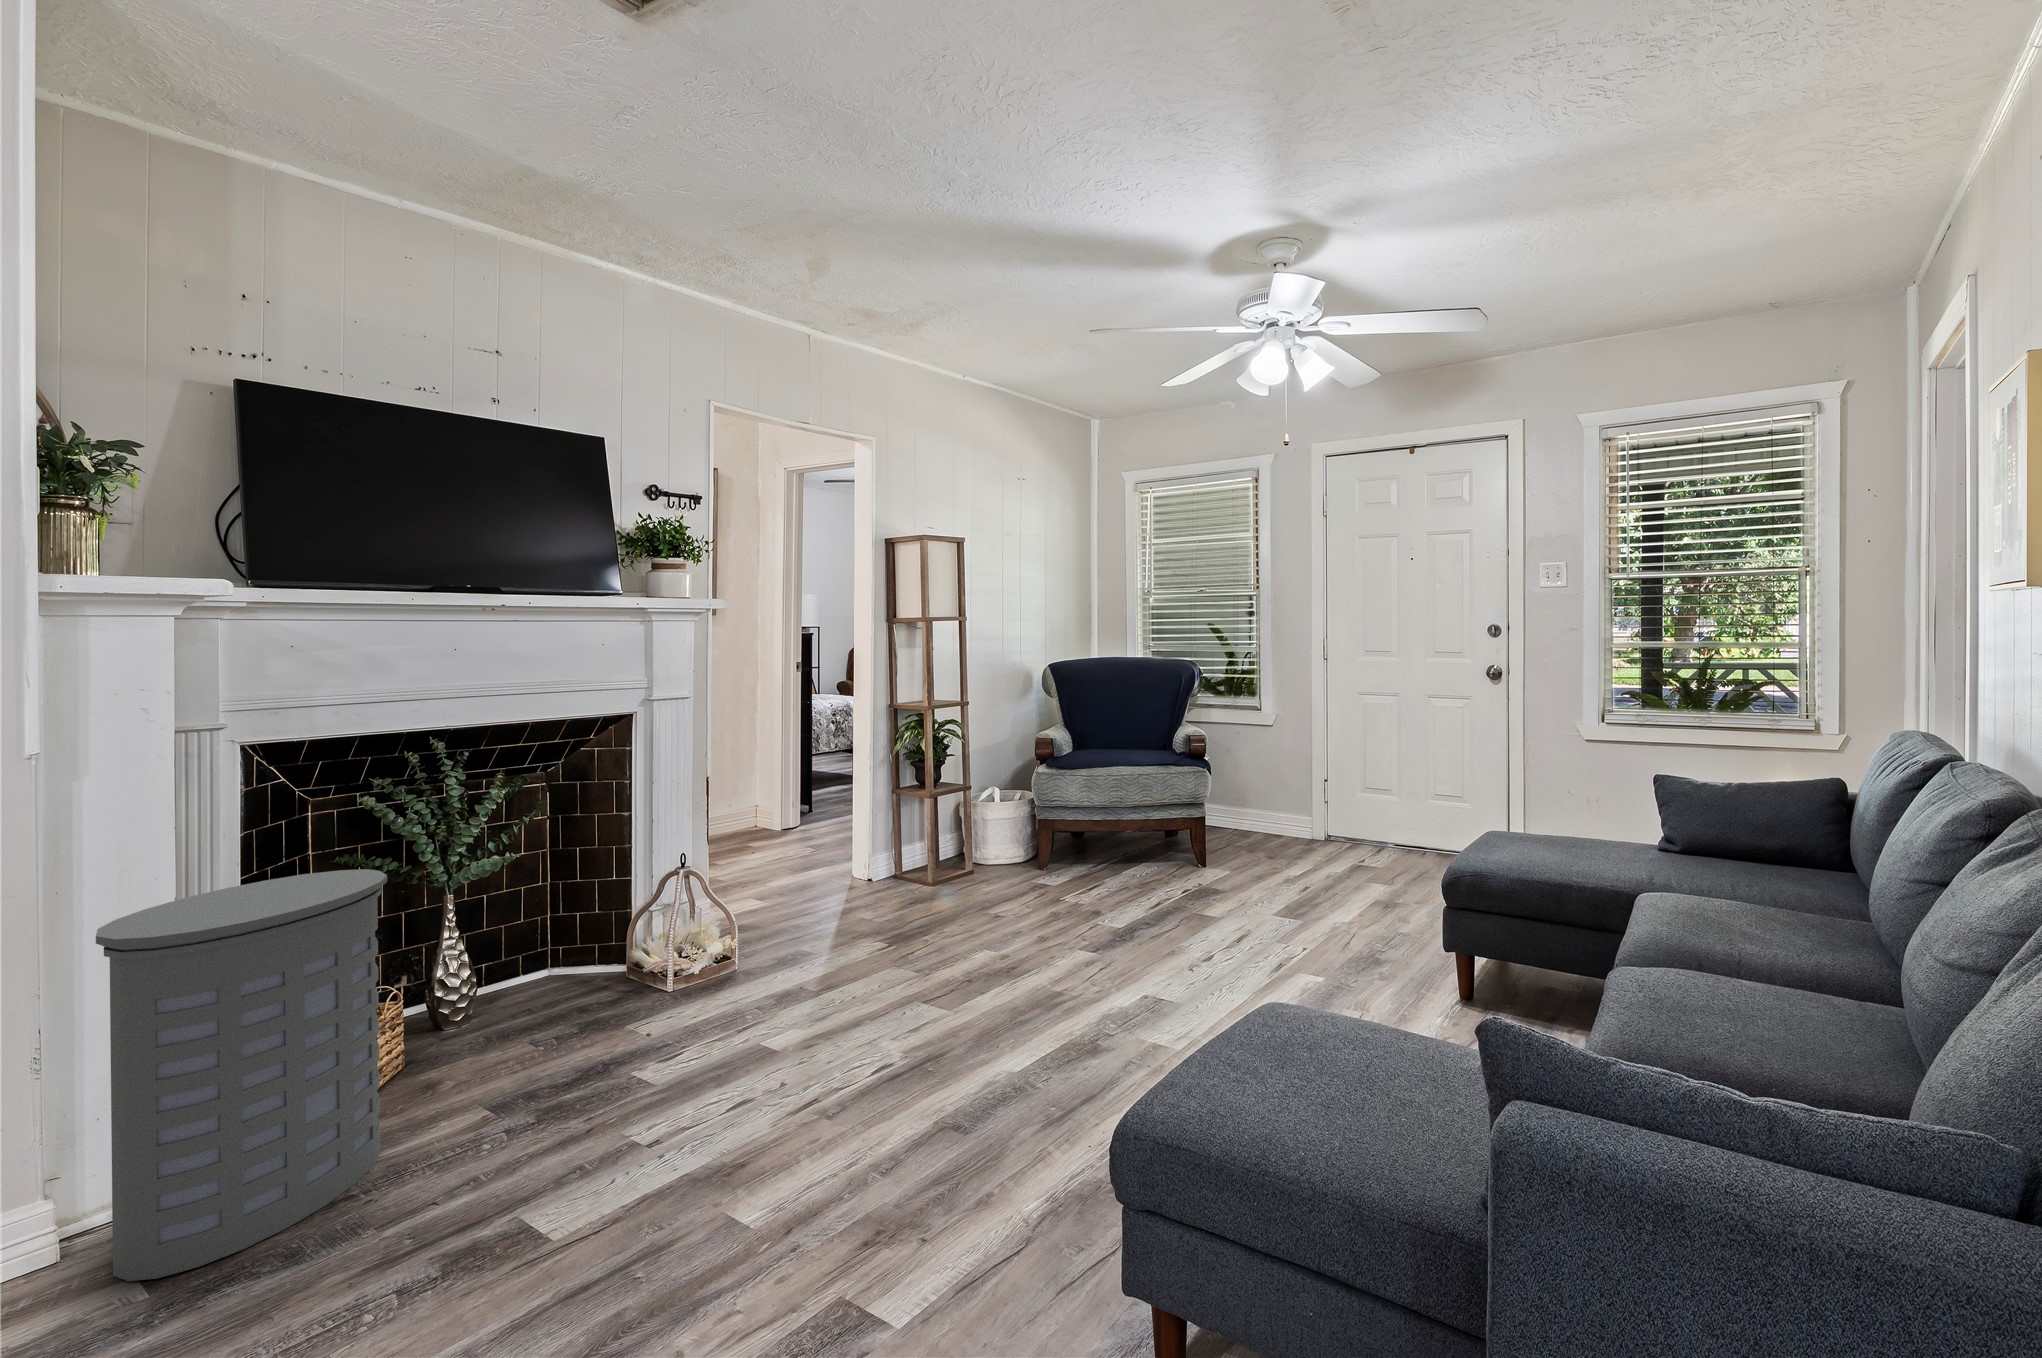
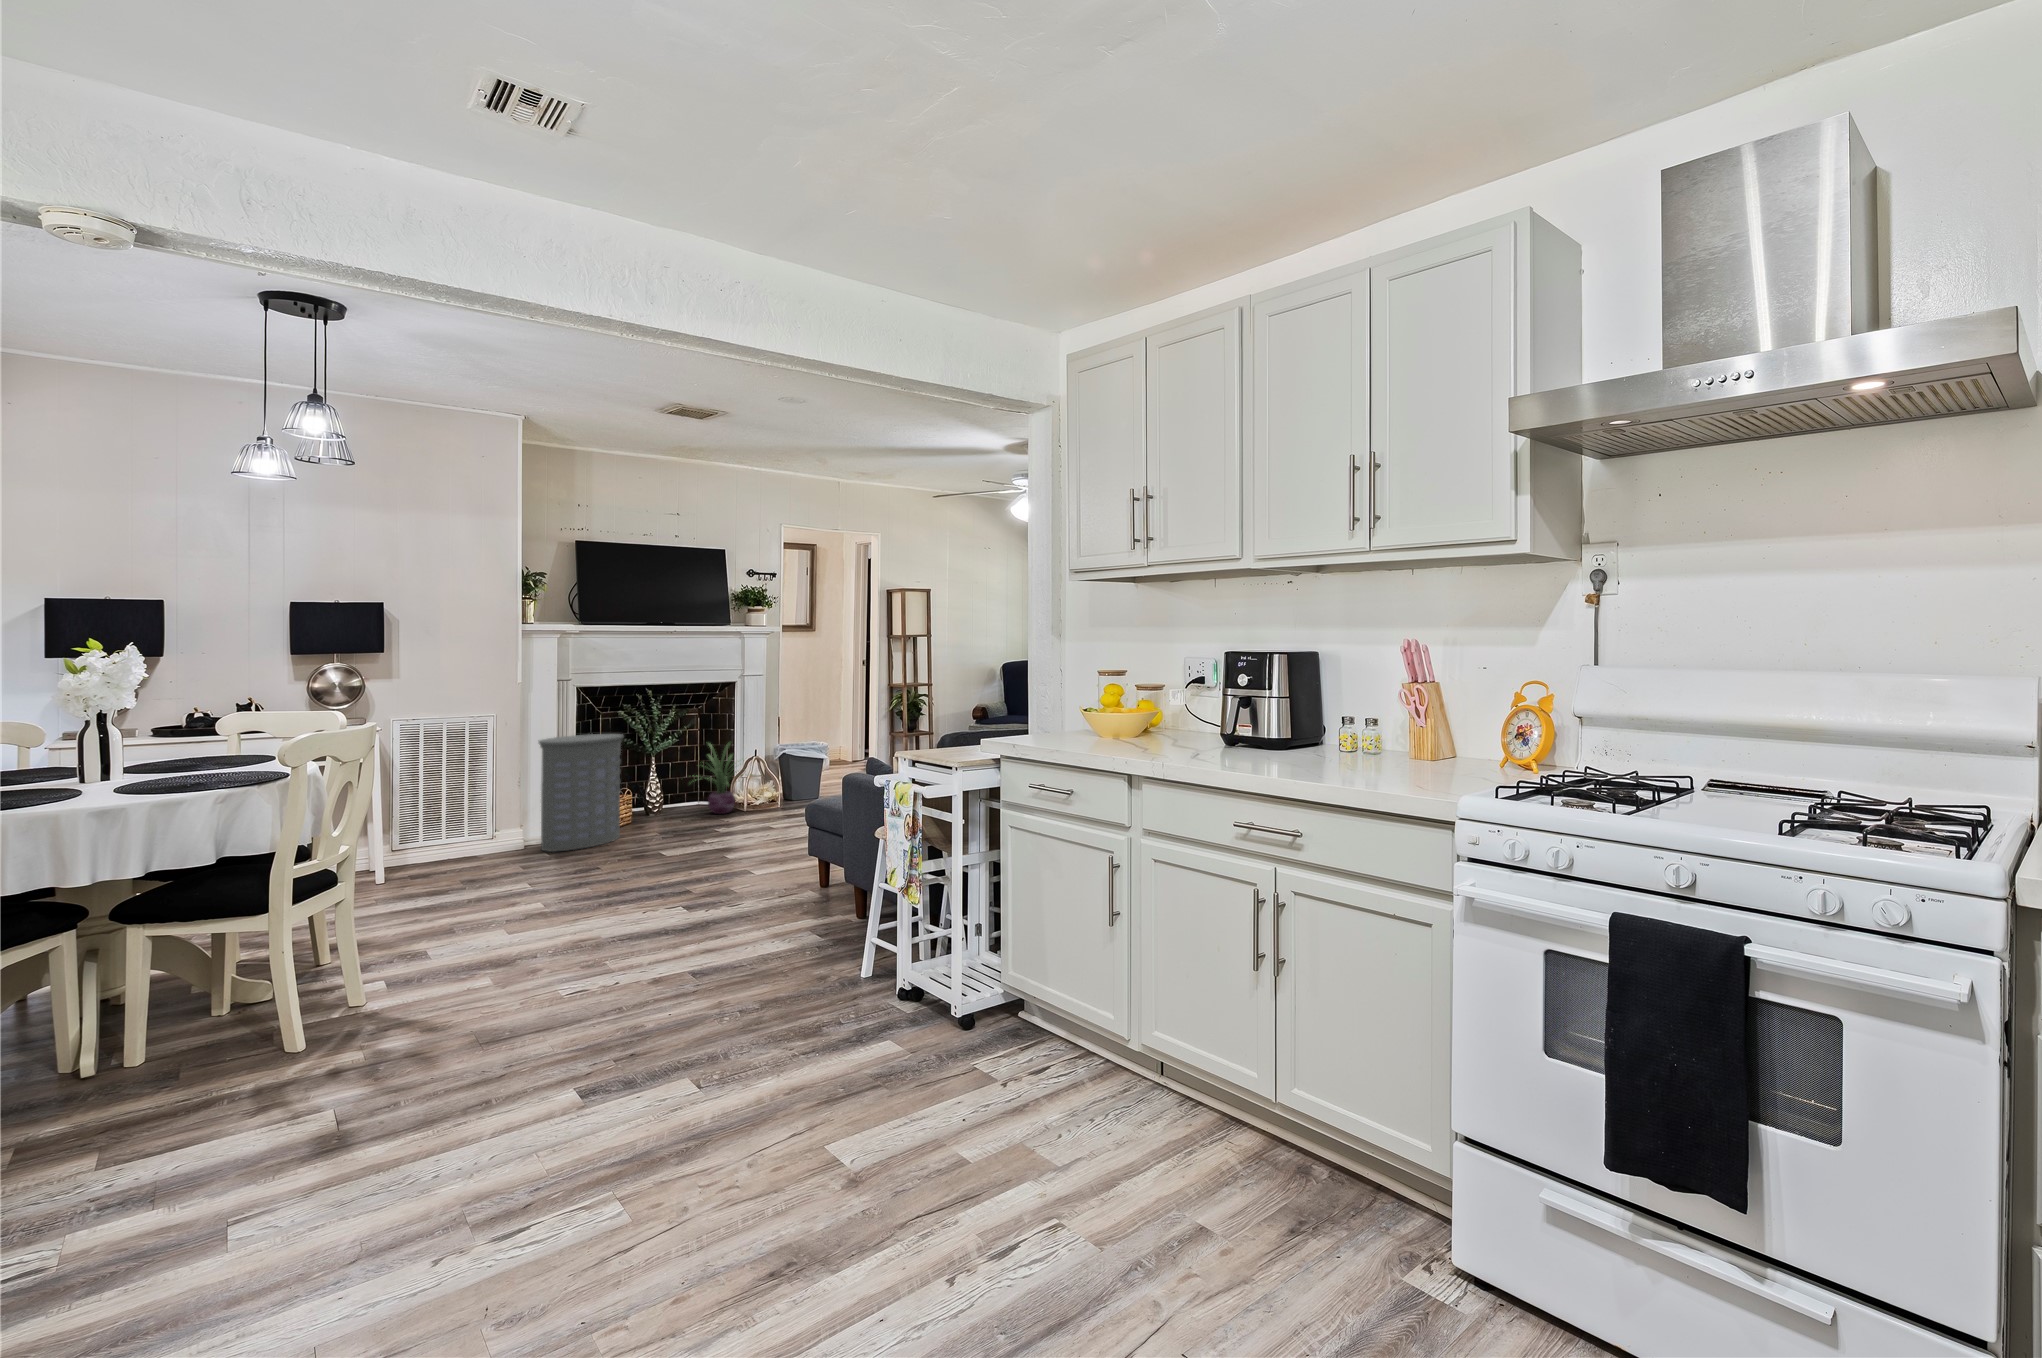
decorative plant: none [518,843,712,1012] -> present [693,743,739,814]

